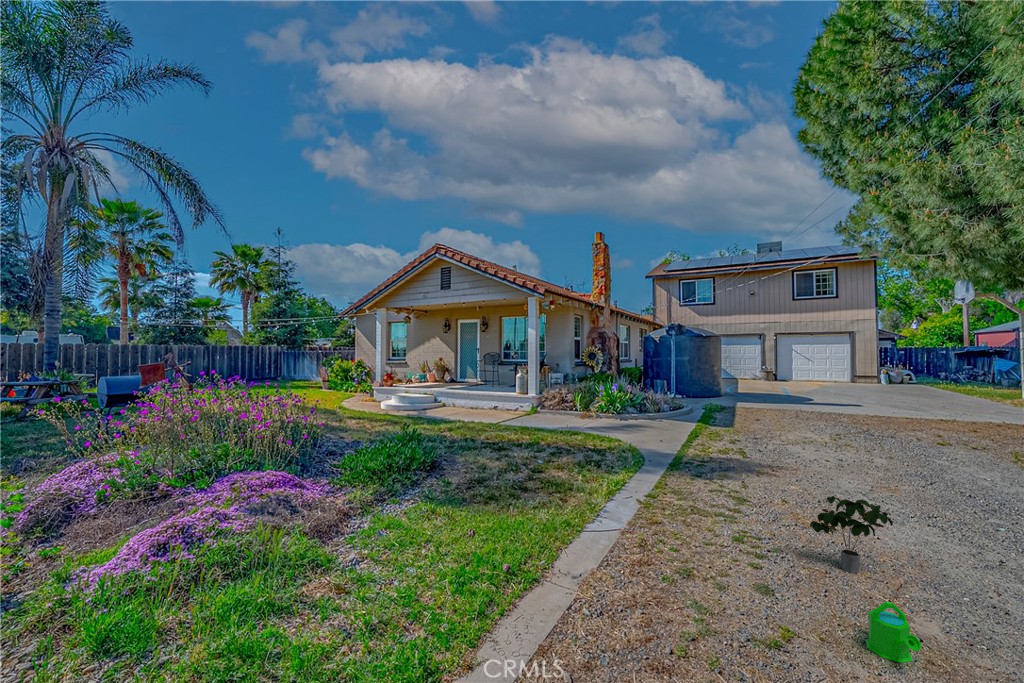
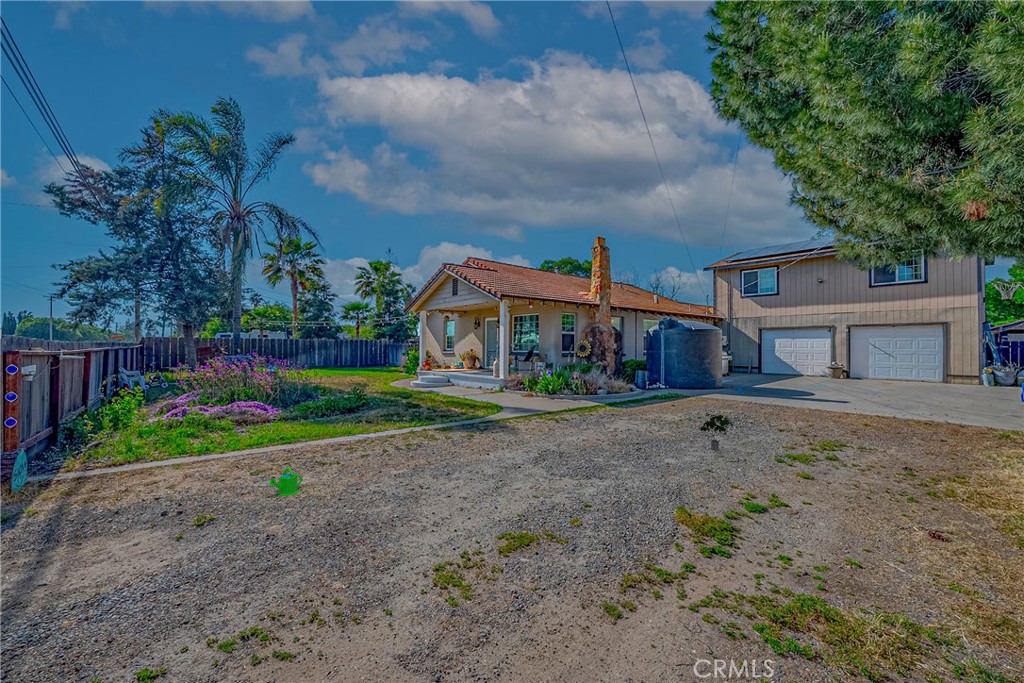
potted plant: present [810,496,893,573] -> present [699,414,733,450]

